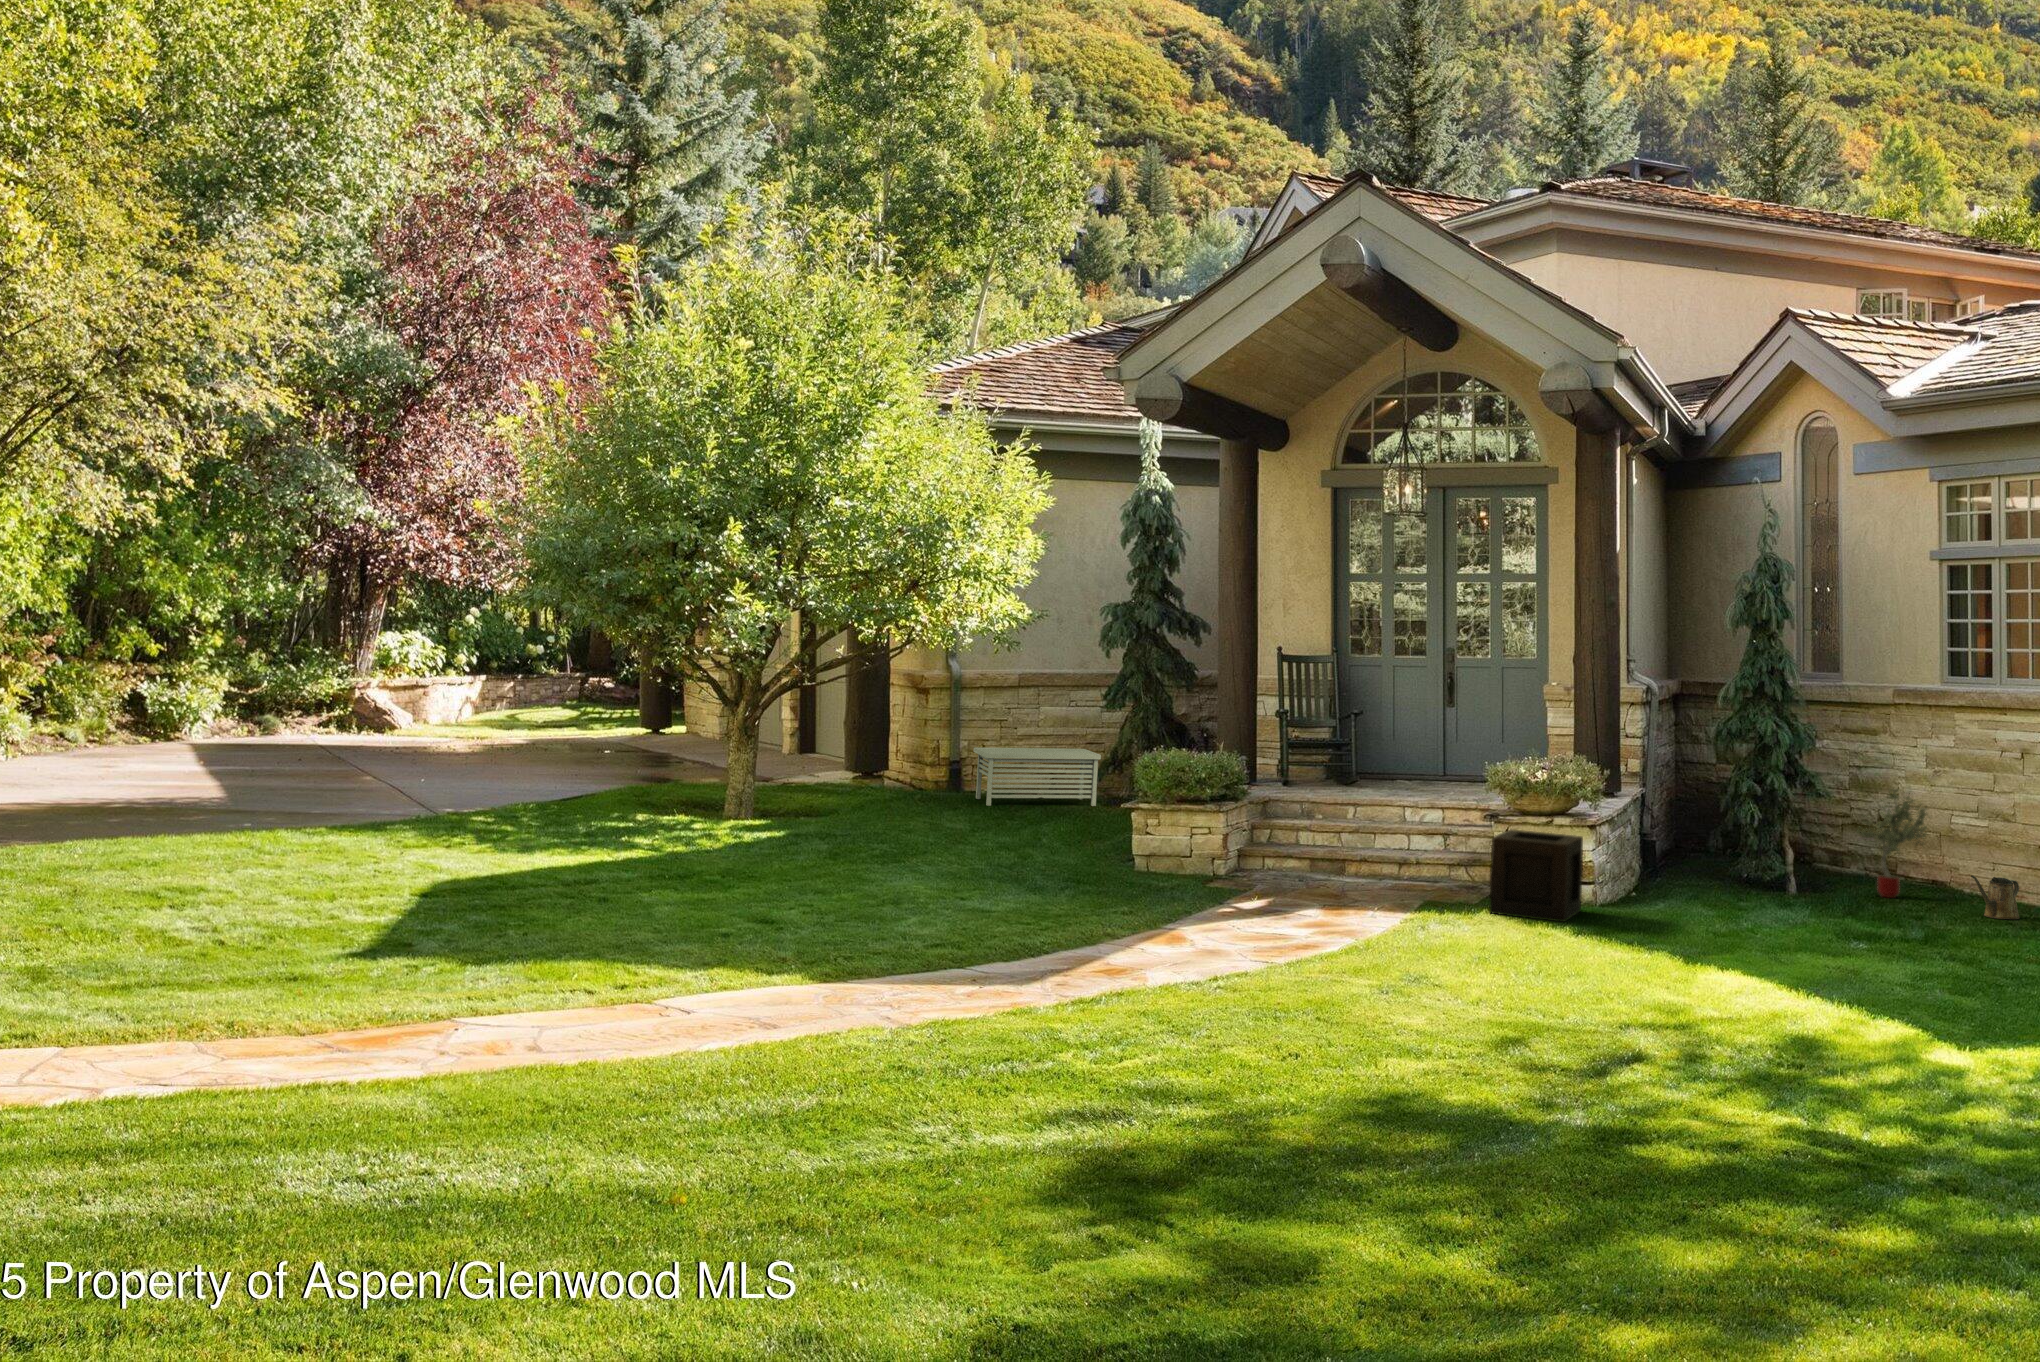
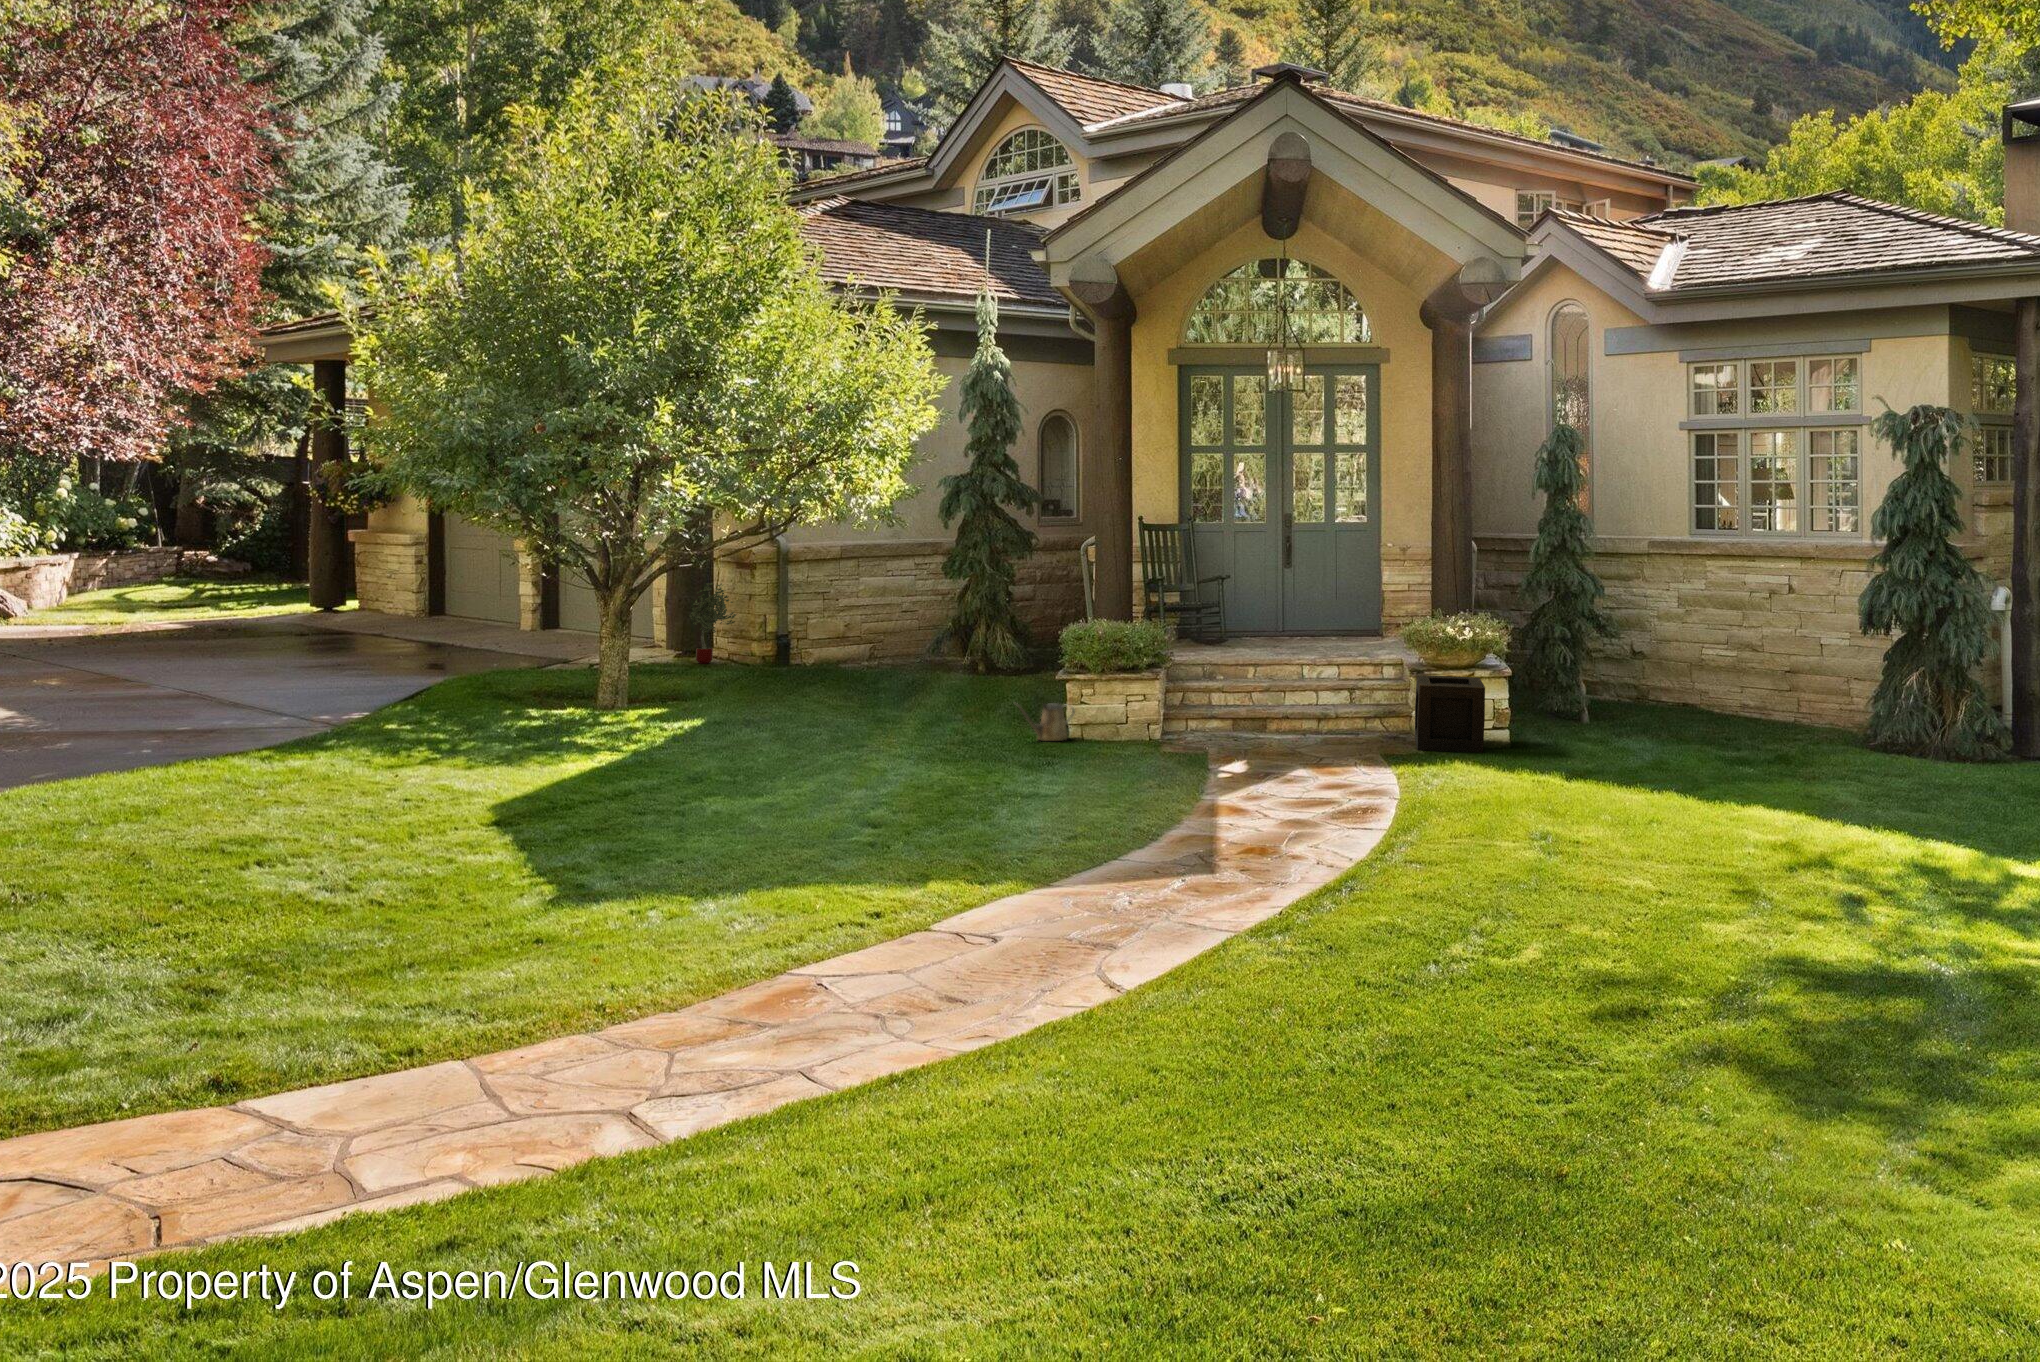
storage bench: present [973,747,1101,806] -> none [803,612,932,673]
potted tree: present [1857,789,1927,898] -> present [689,583,736,664]
watering can: present [1971,875,2020,919] -> present [1016,703,1075,741]

